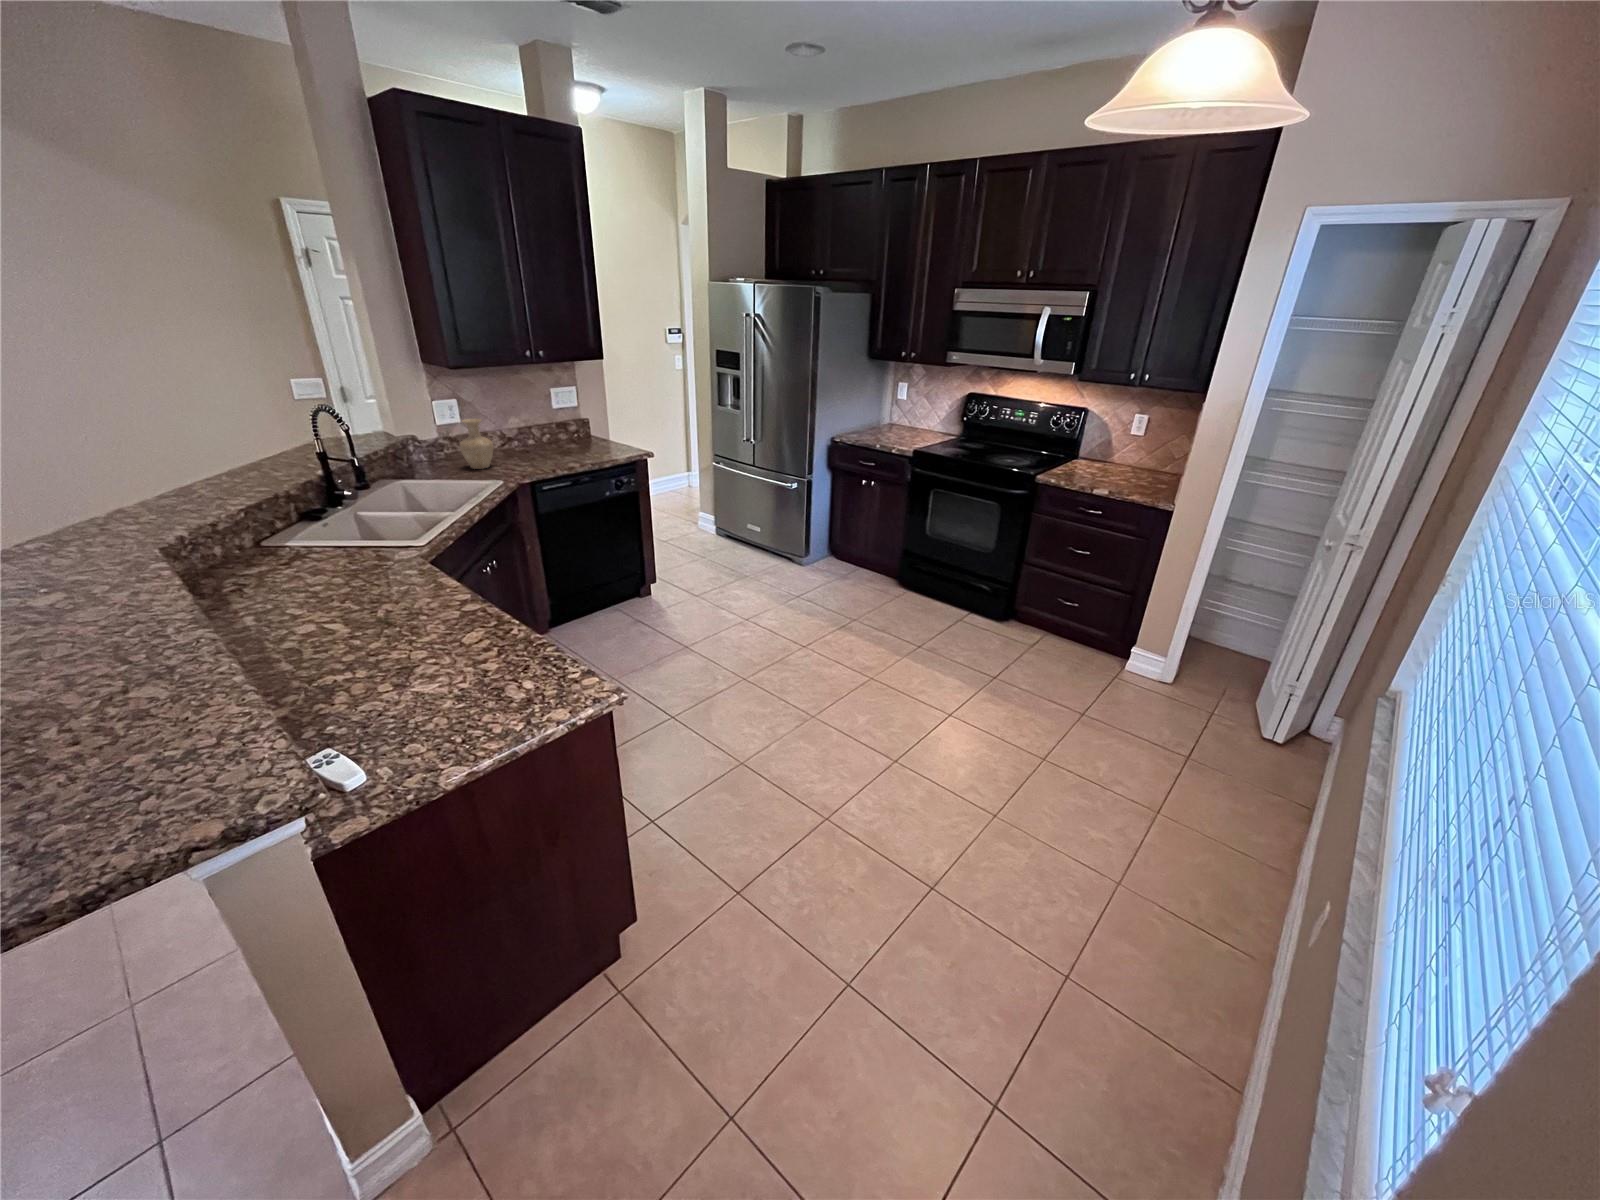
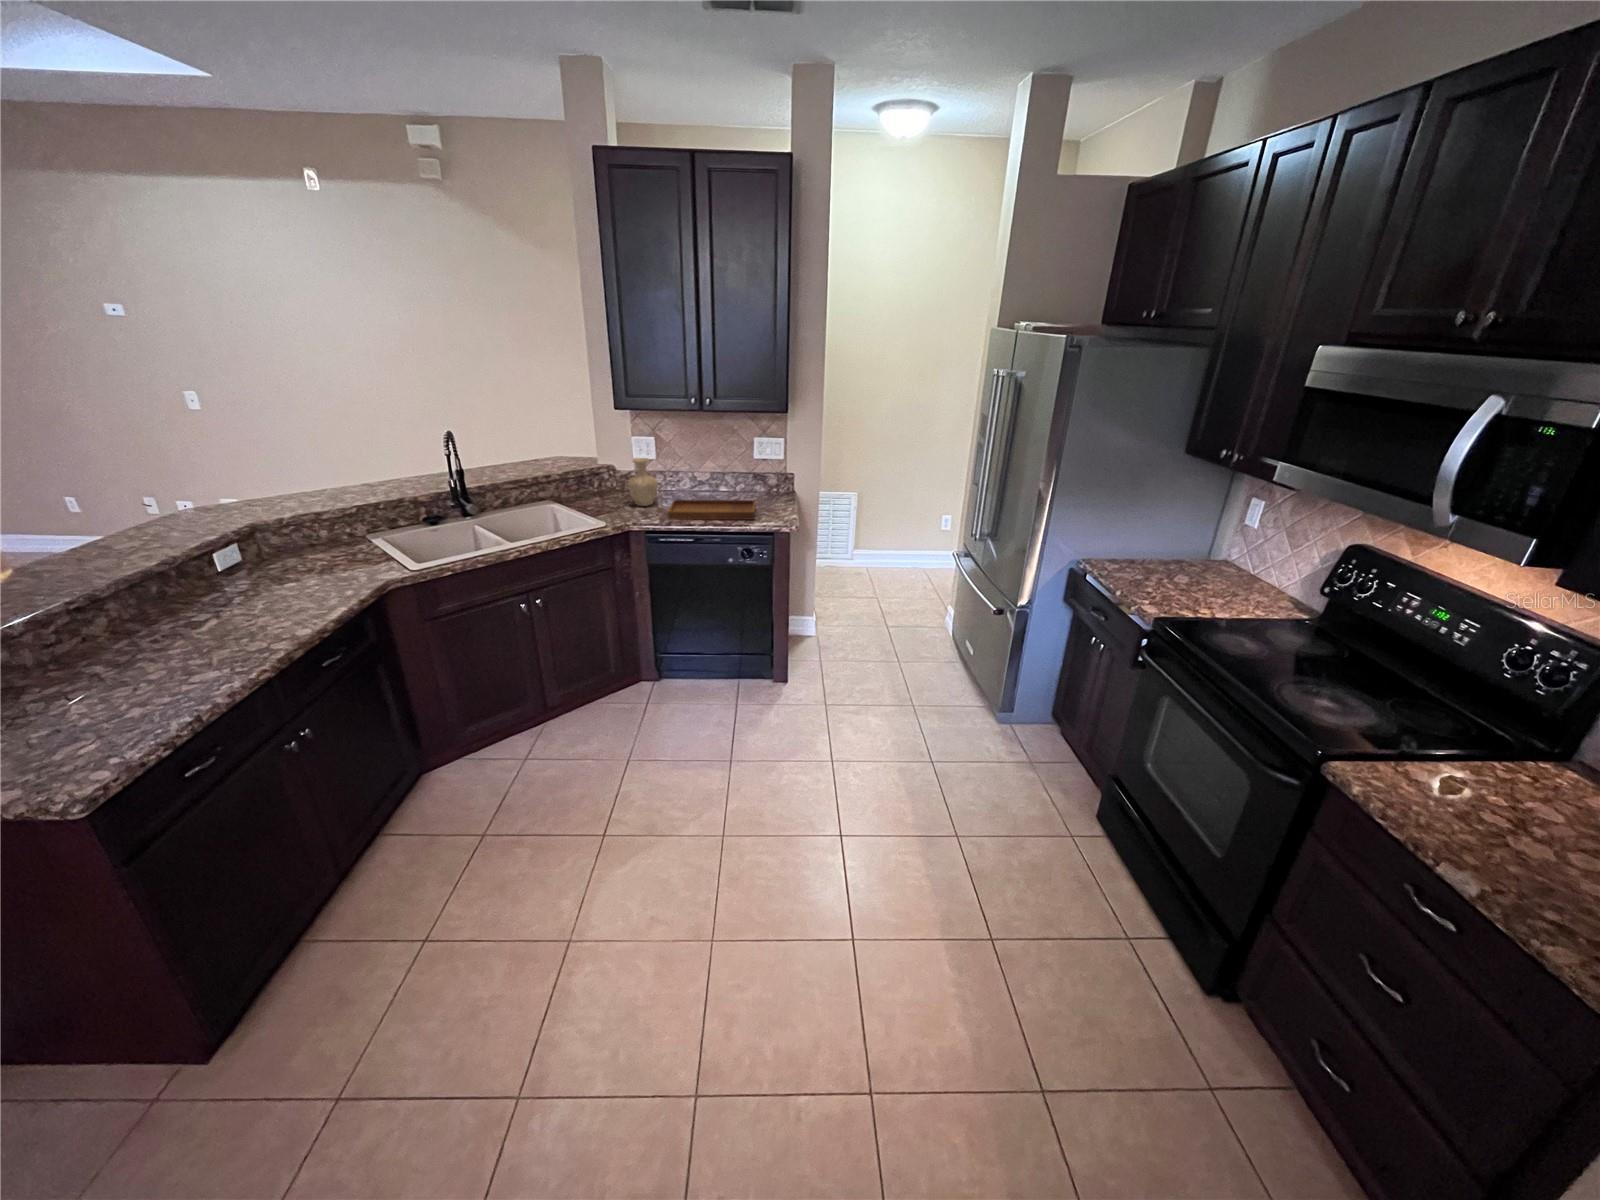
tray: none [515,431,610,471] -> present [668,483,755,520]

